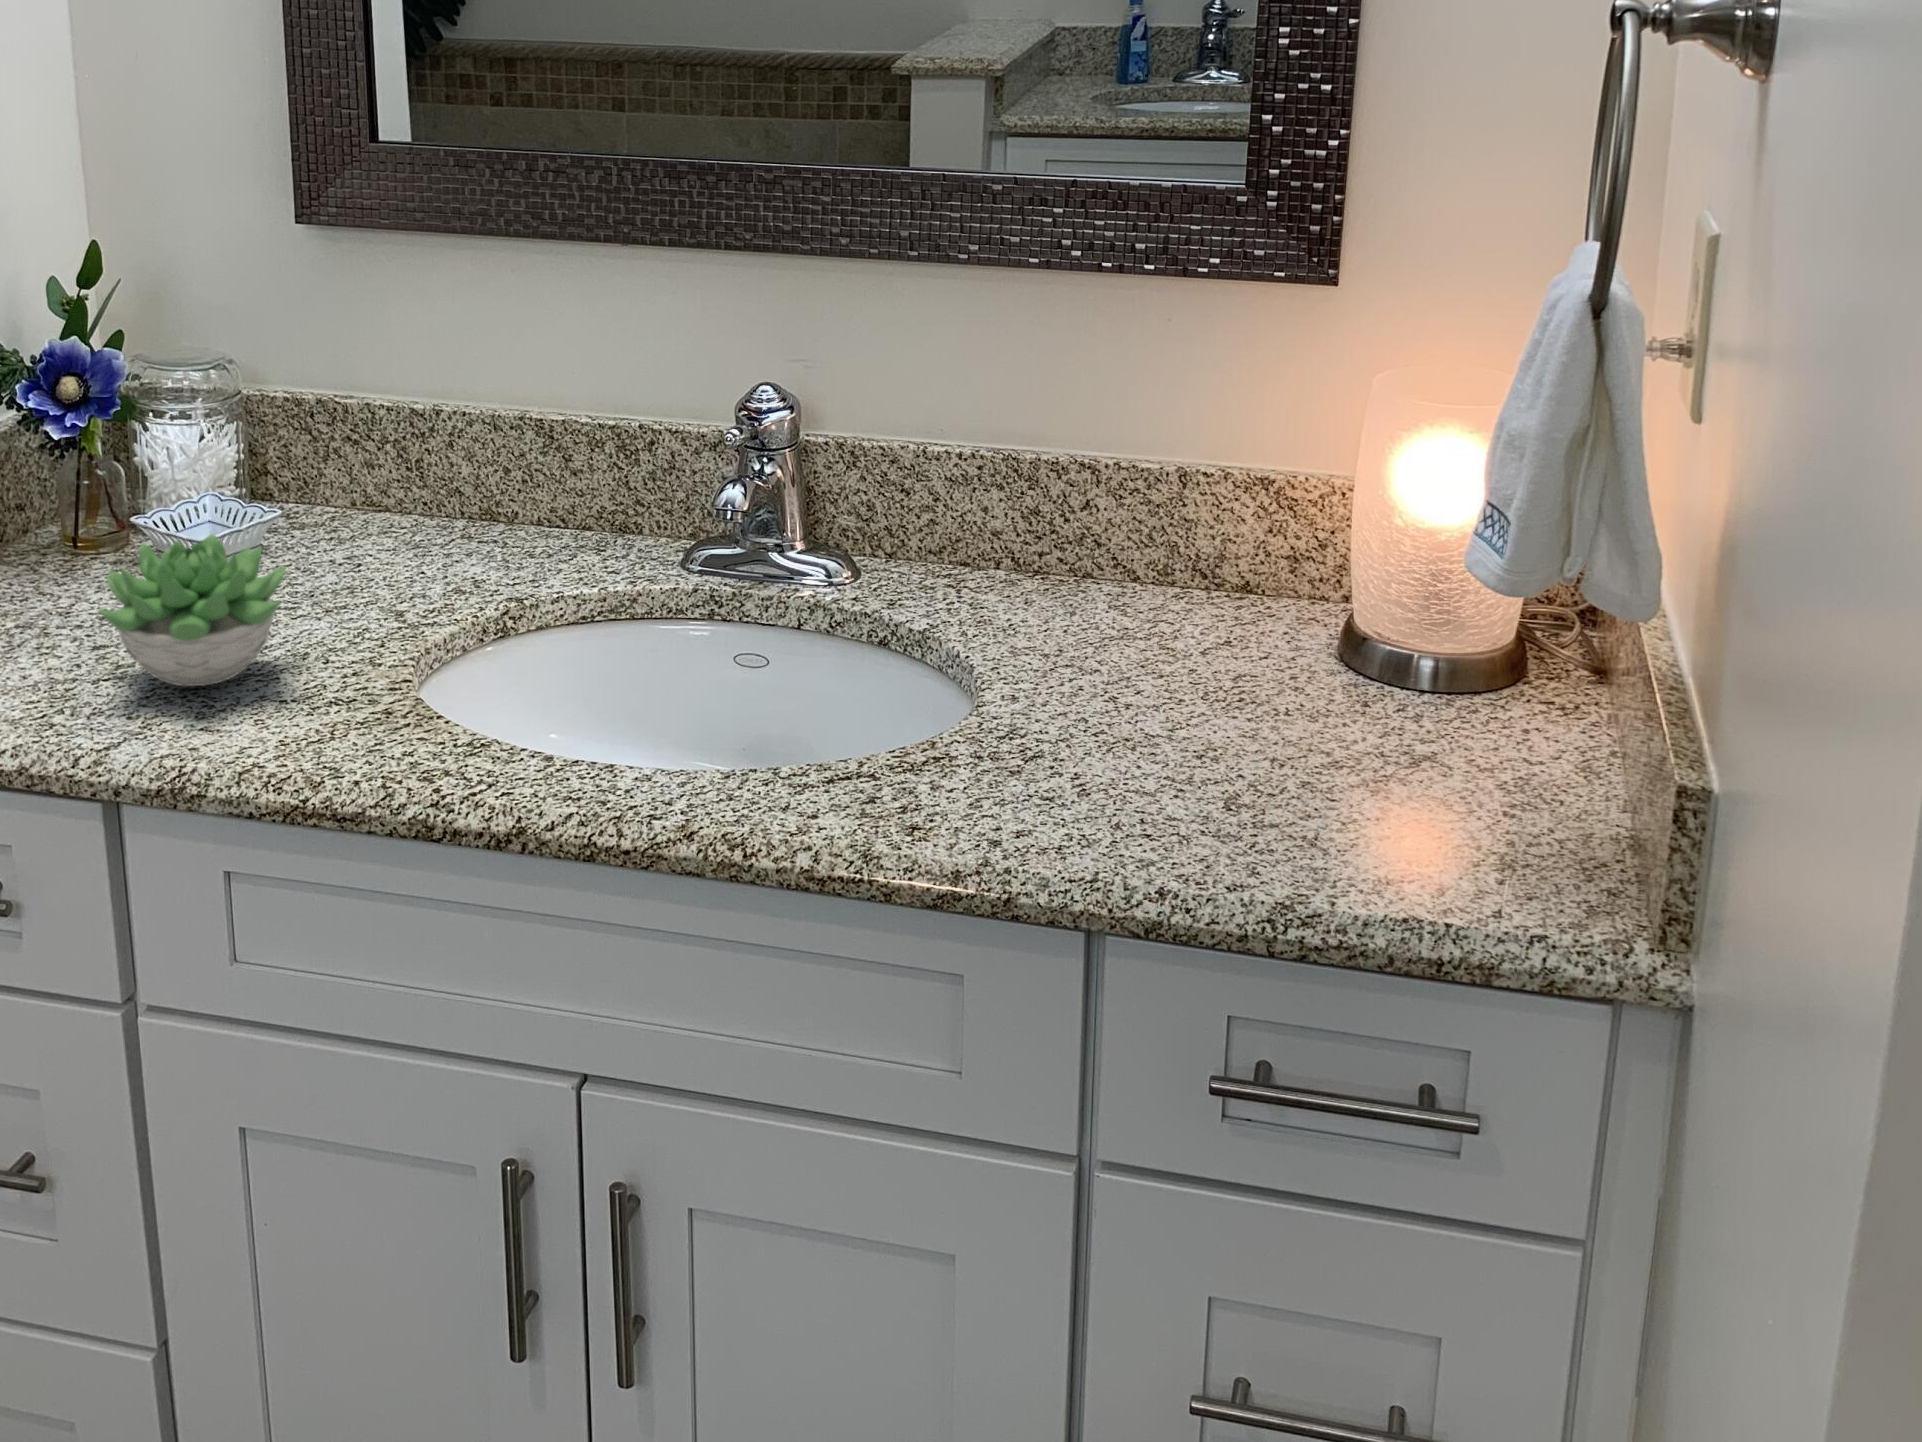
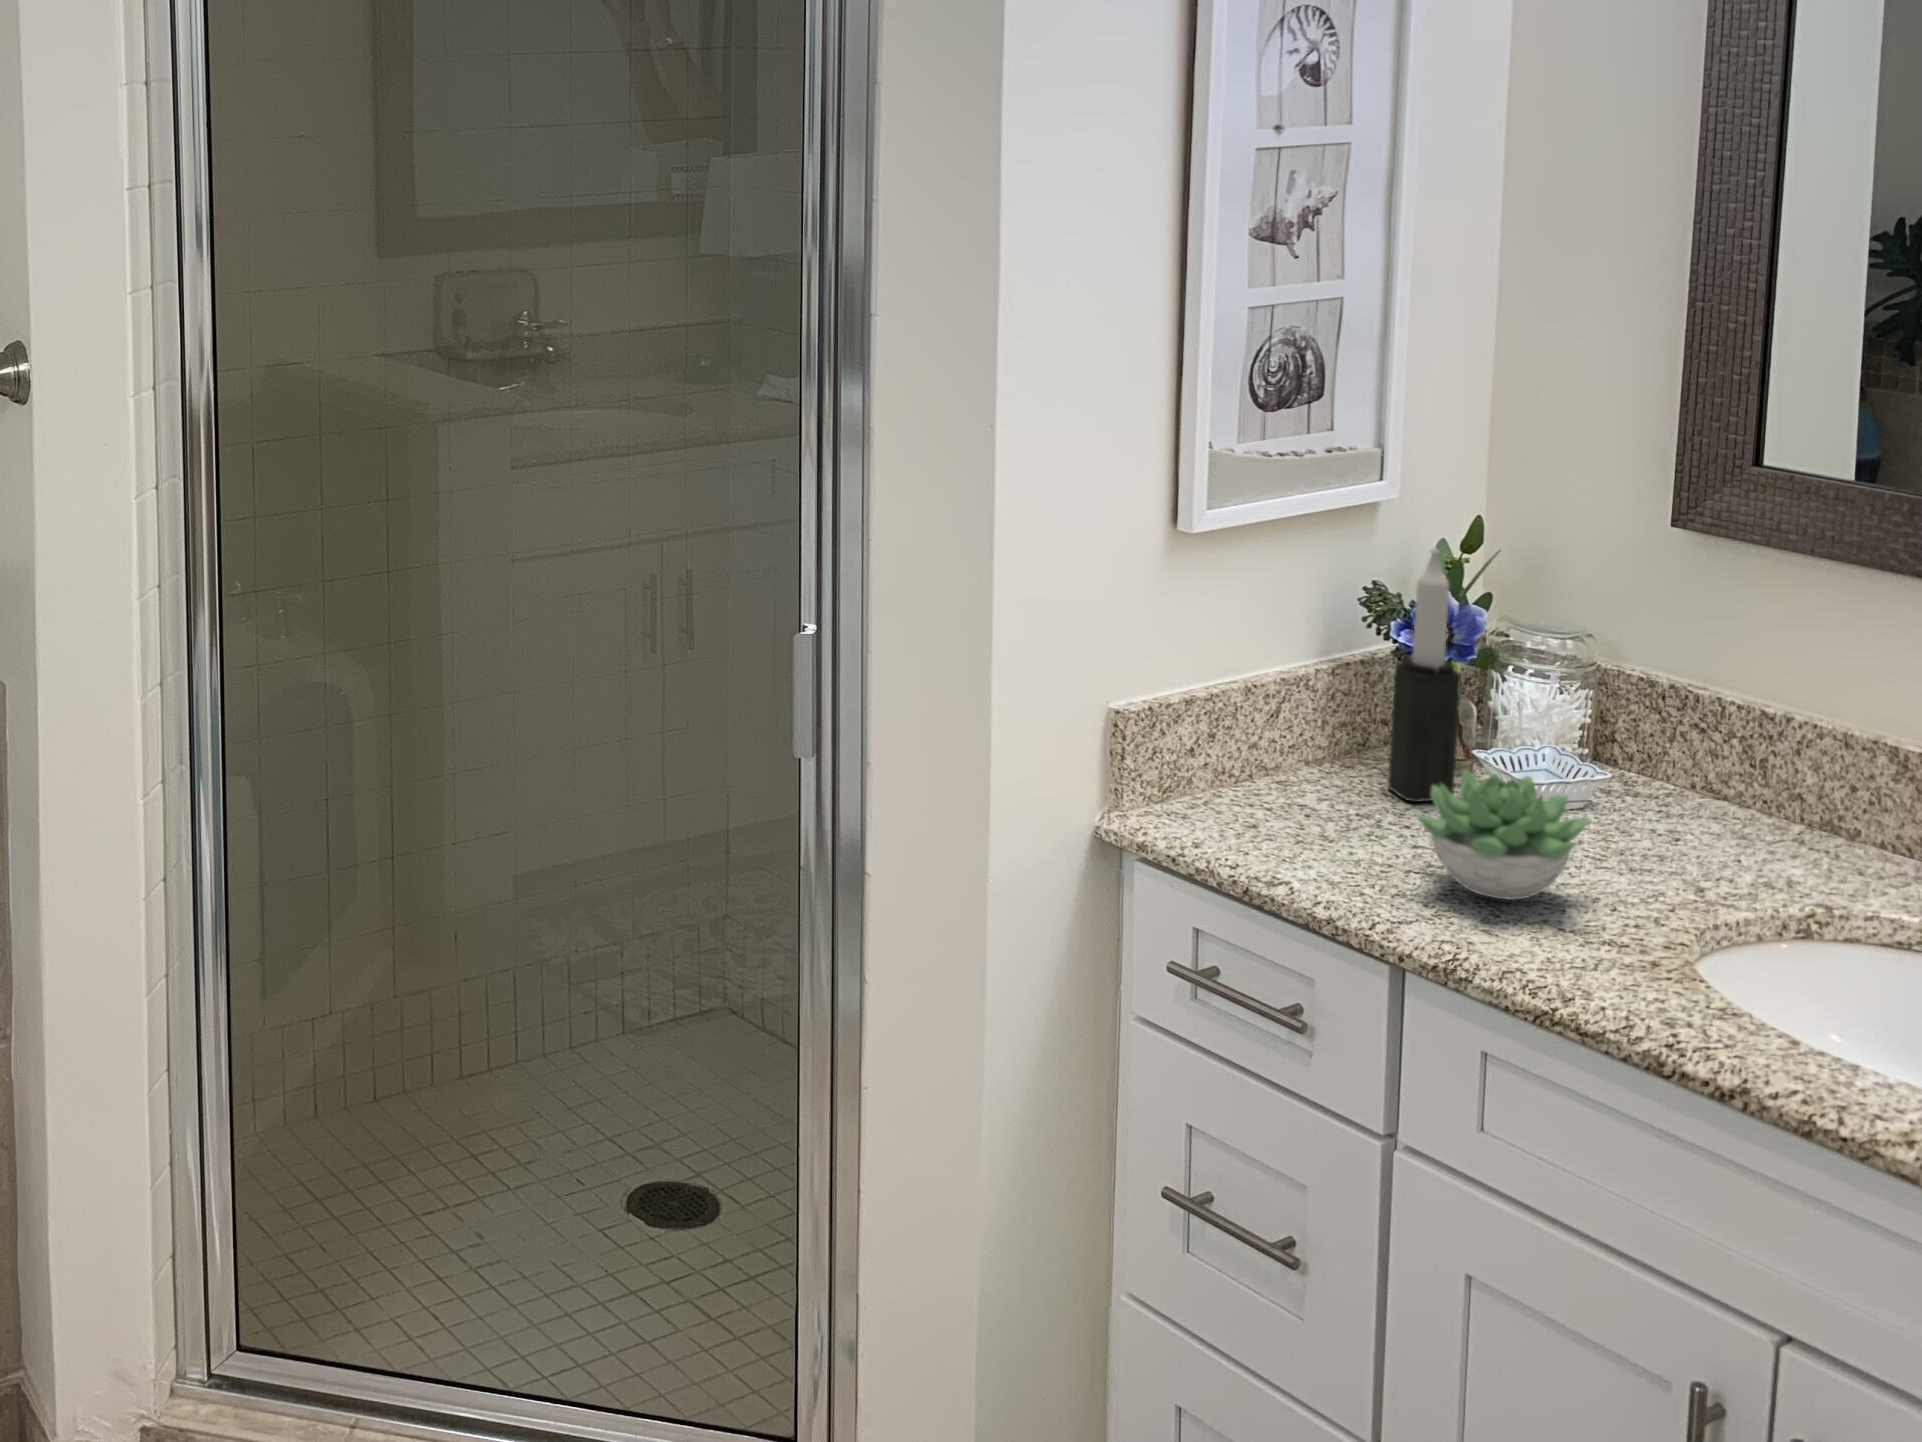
candle: none [27,285,118,594] -> present [1388,548,1461,802]

